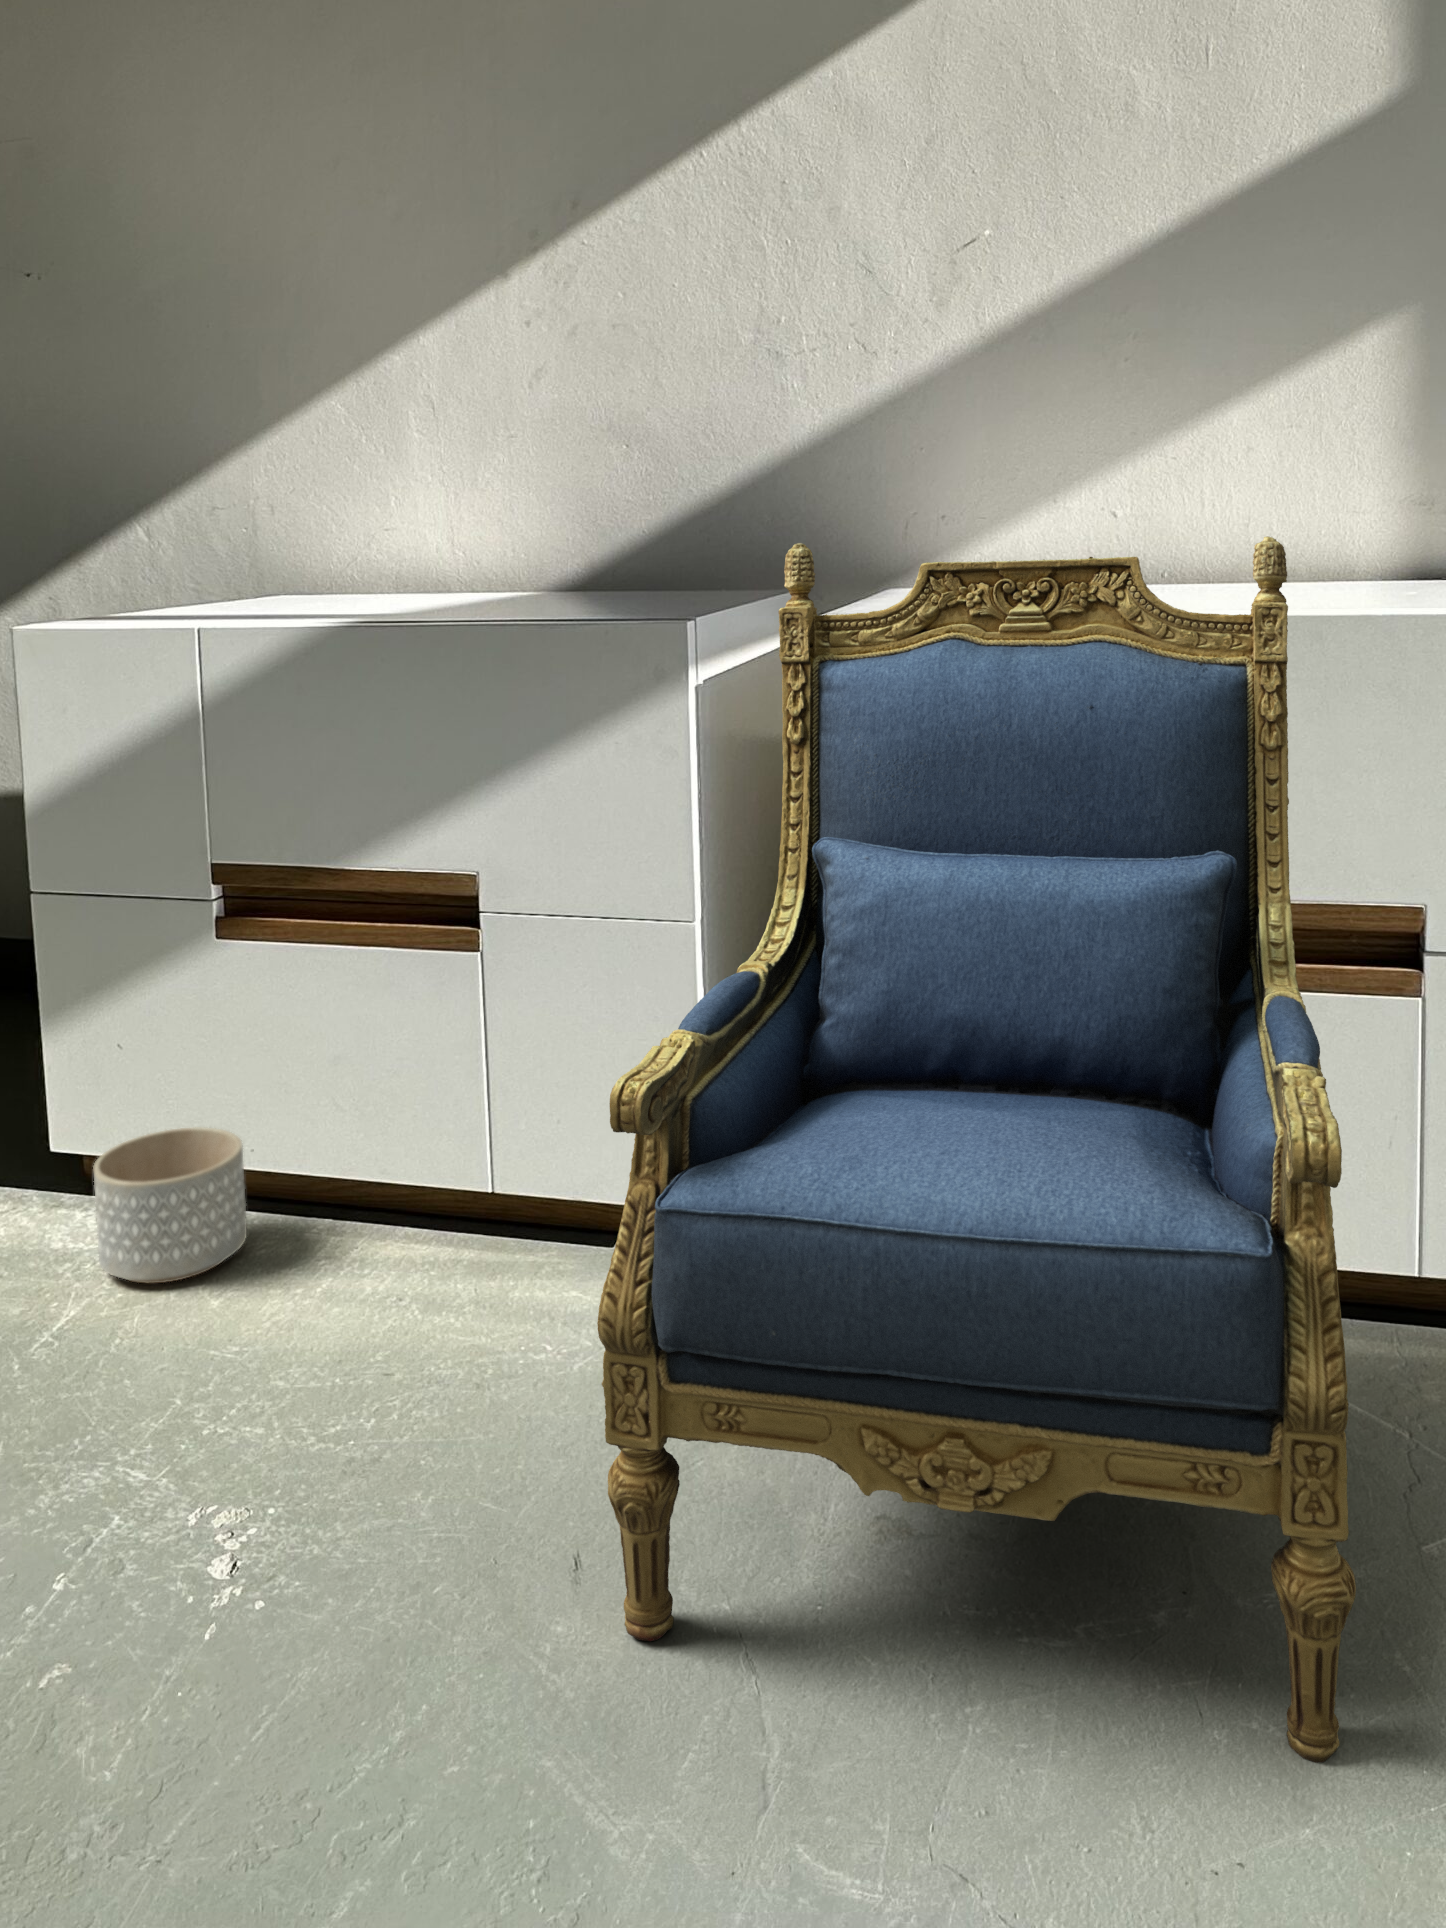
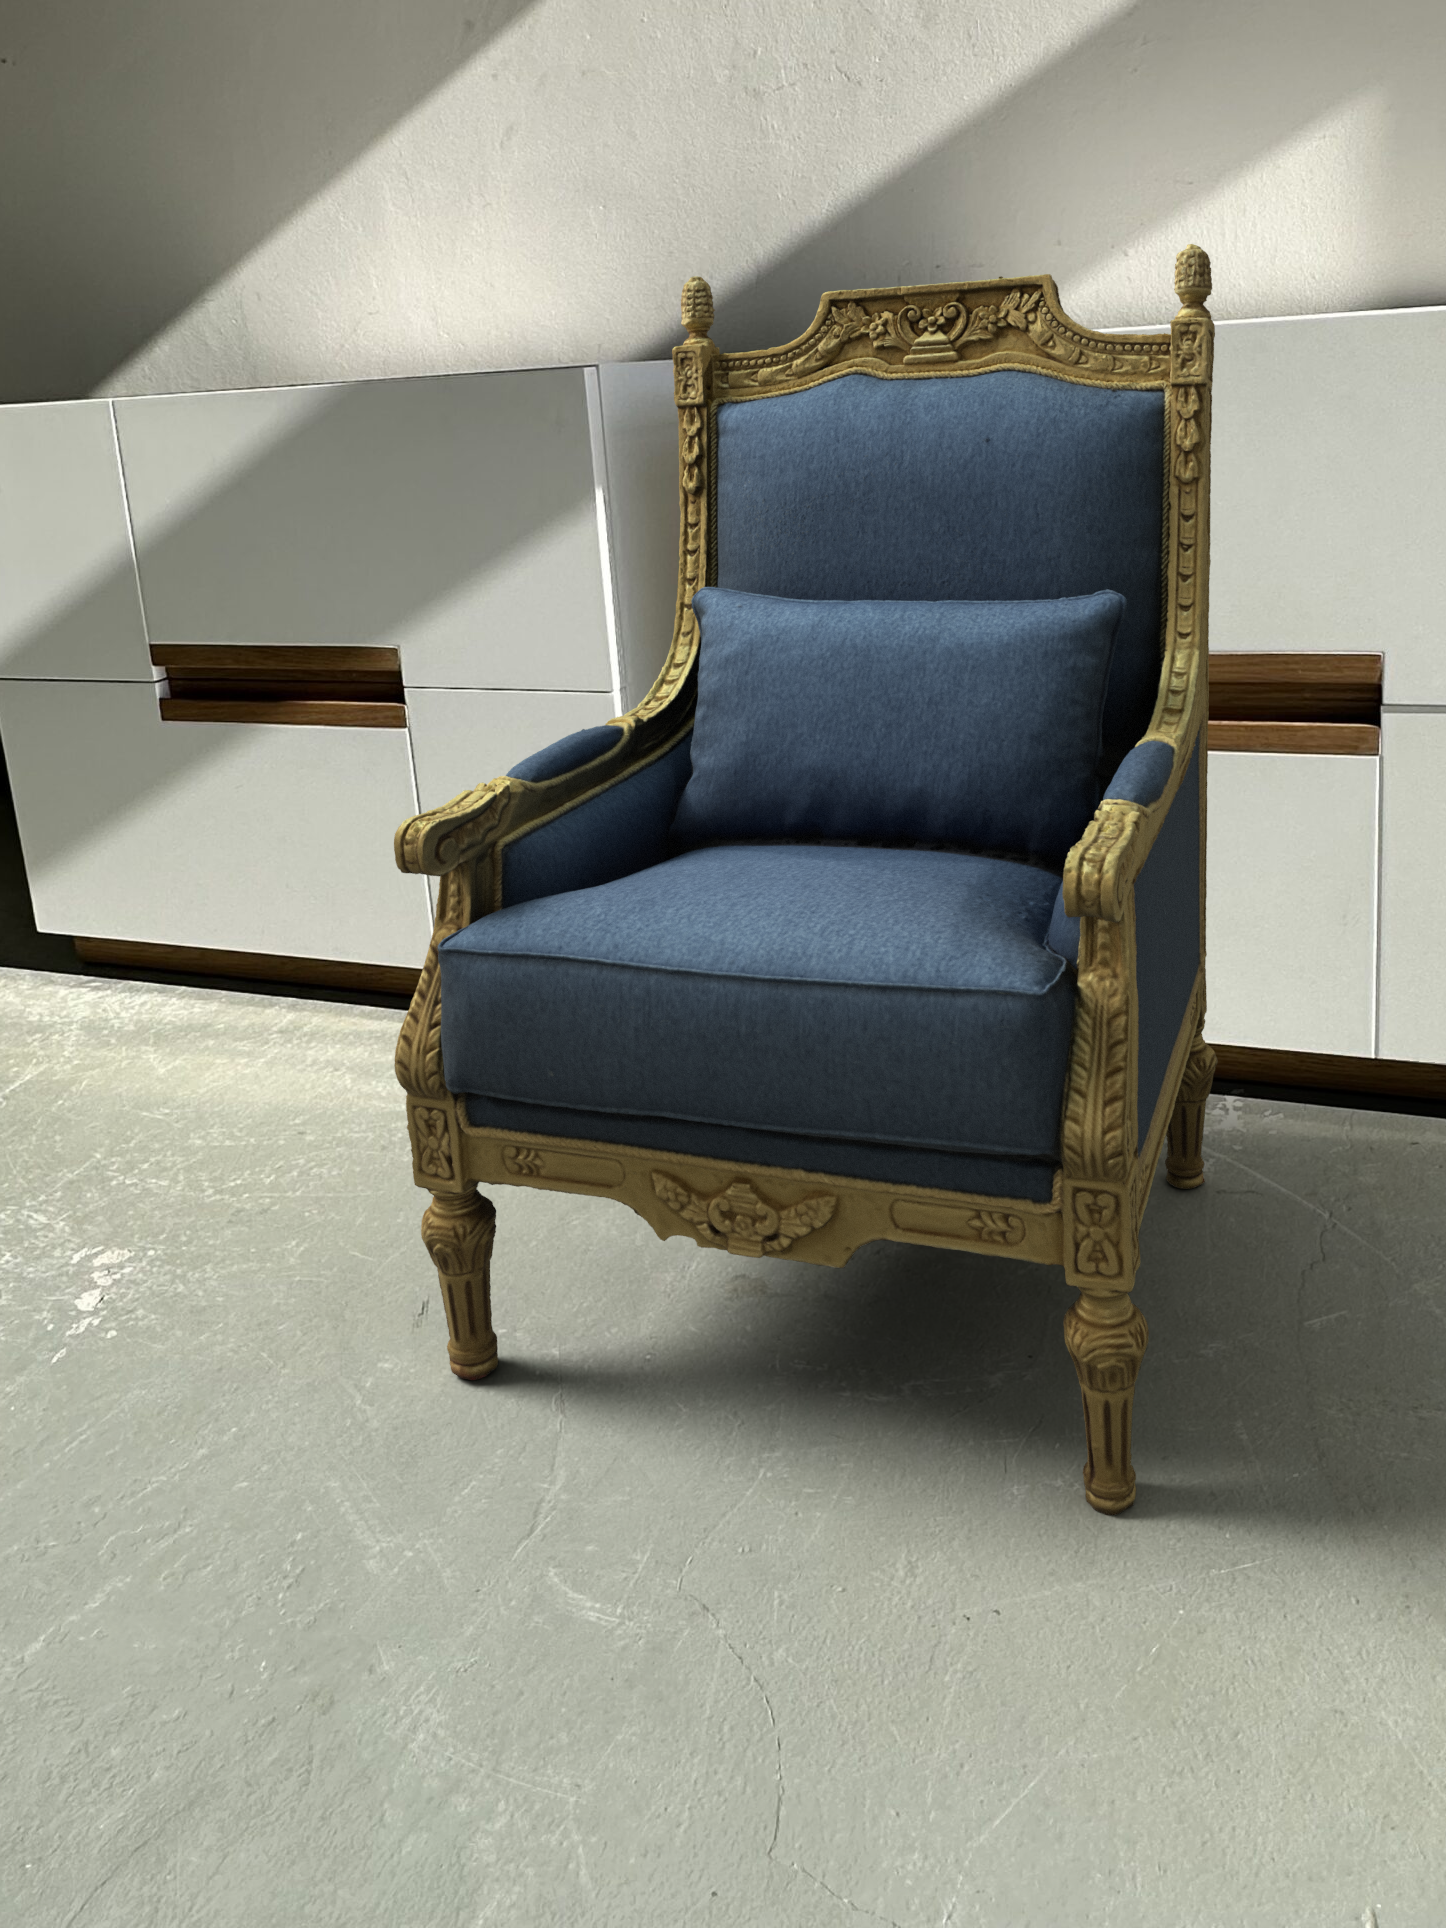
planter: present [94,1127,247,1283] -> none [49,905,210,1051]

